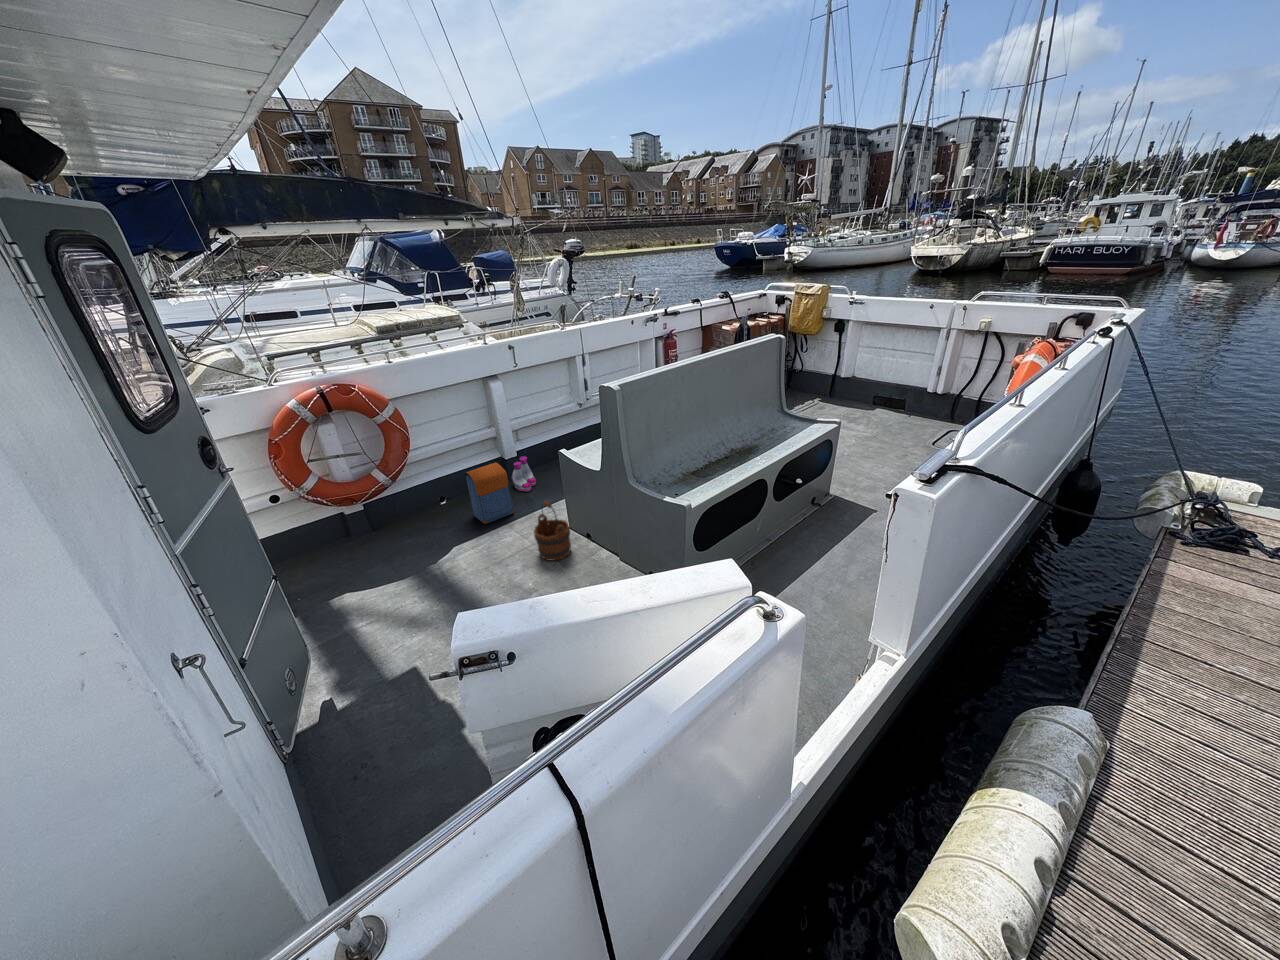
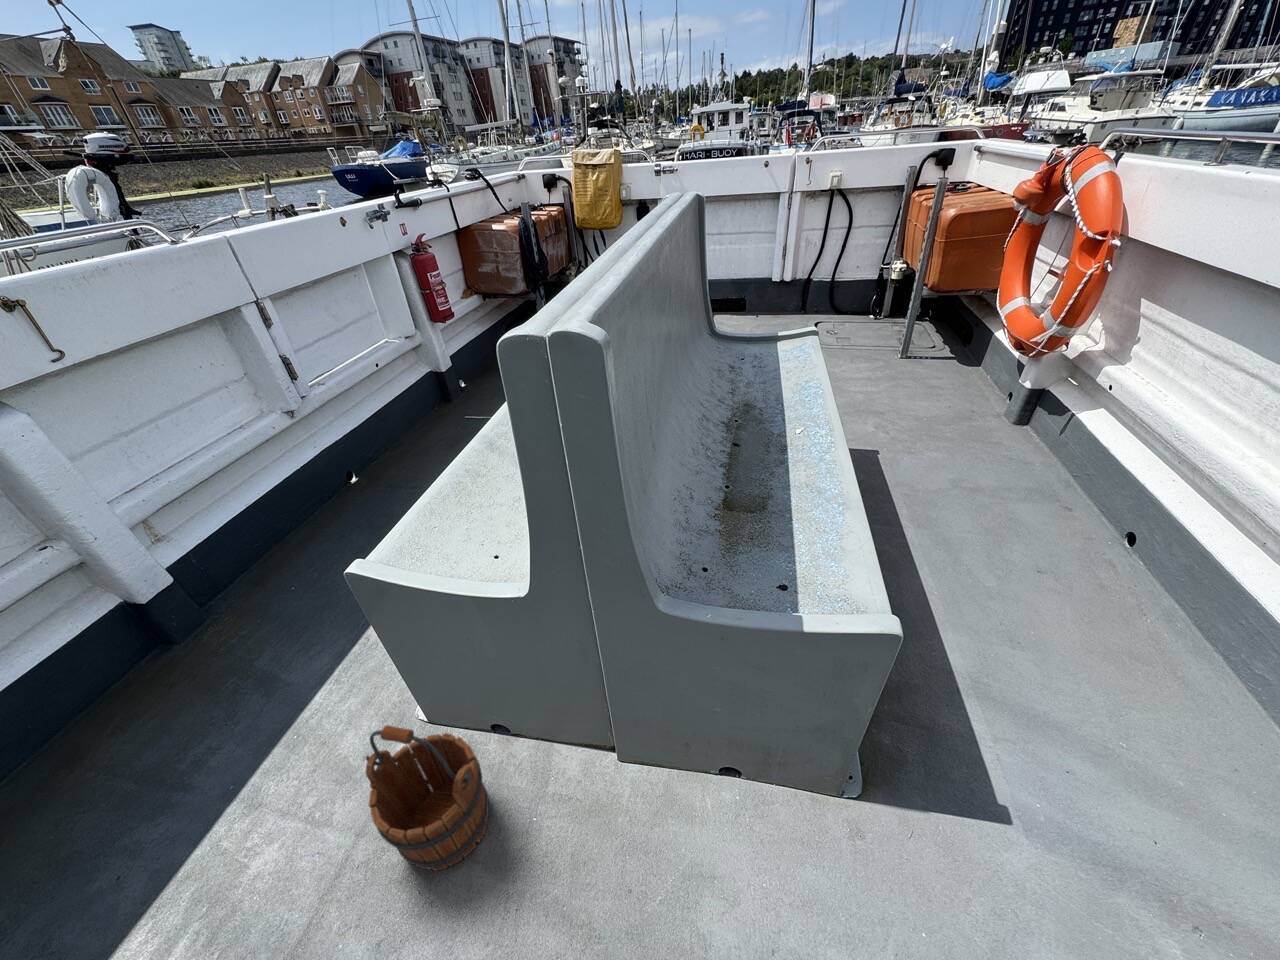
boots: present [511,456,536,491] -> none [175,576,259,666]
backpack: present [465,462,514,524] -> none [8,646,240,836]

